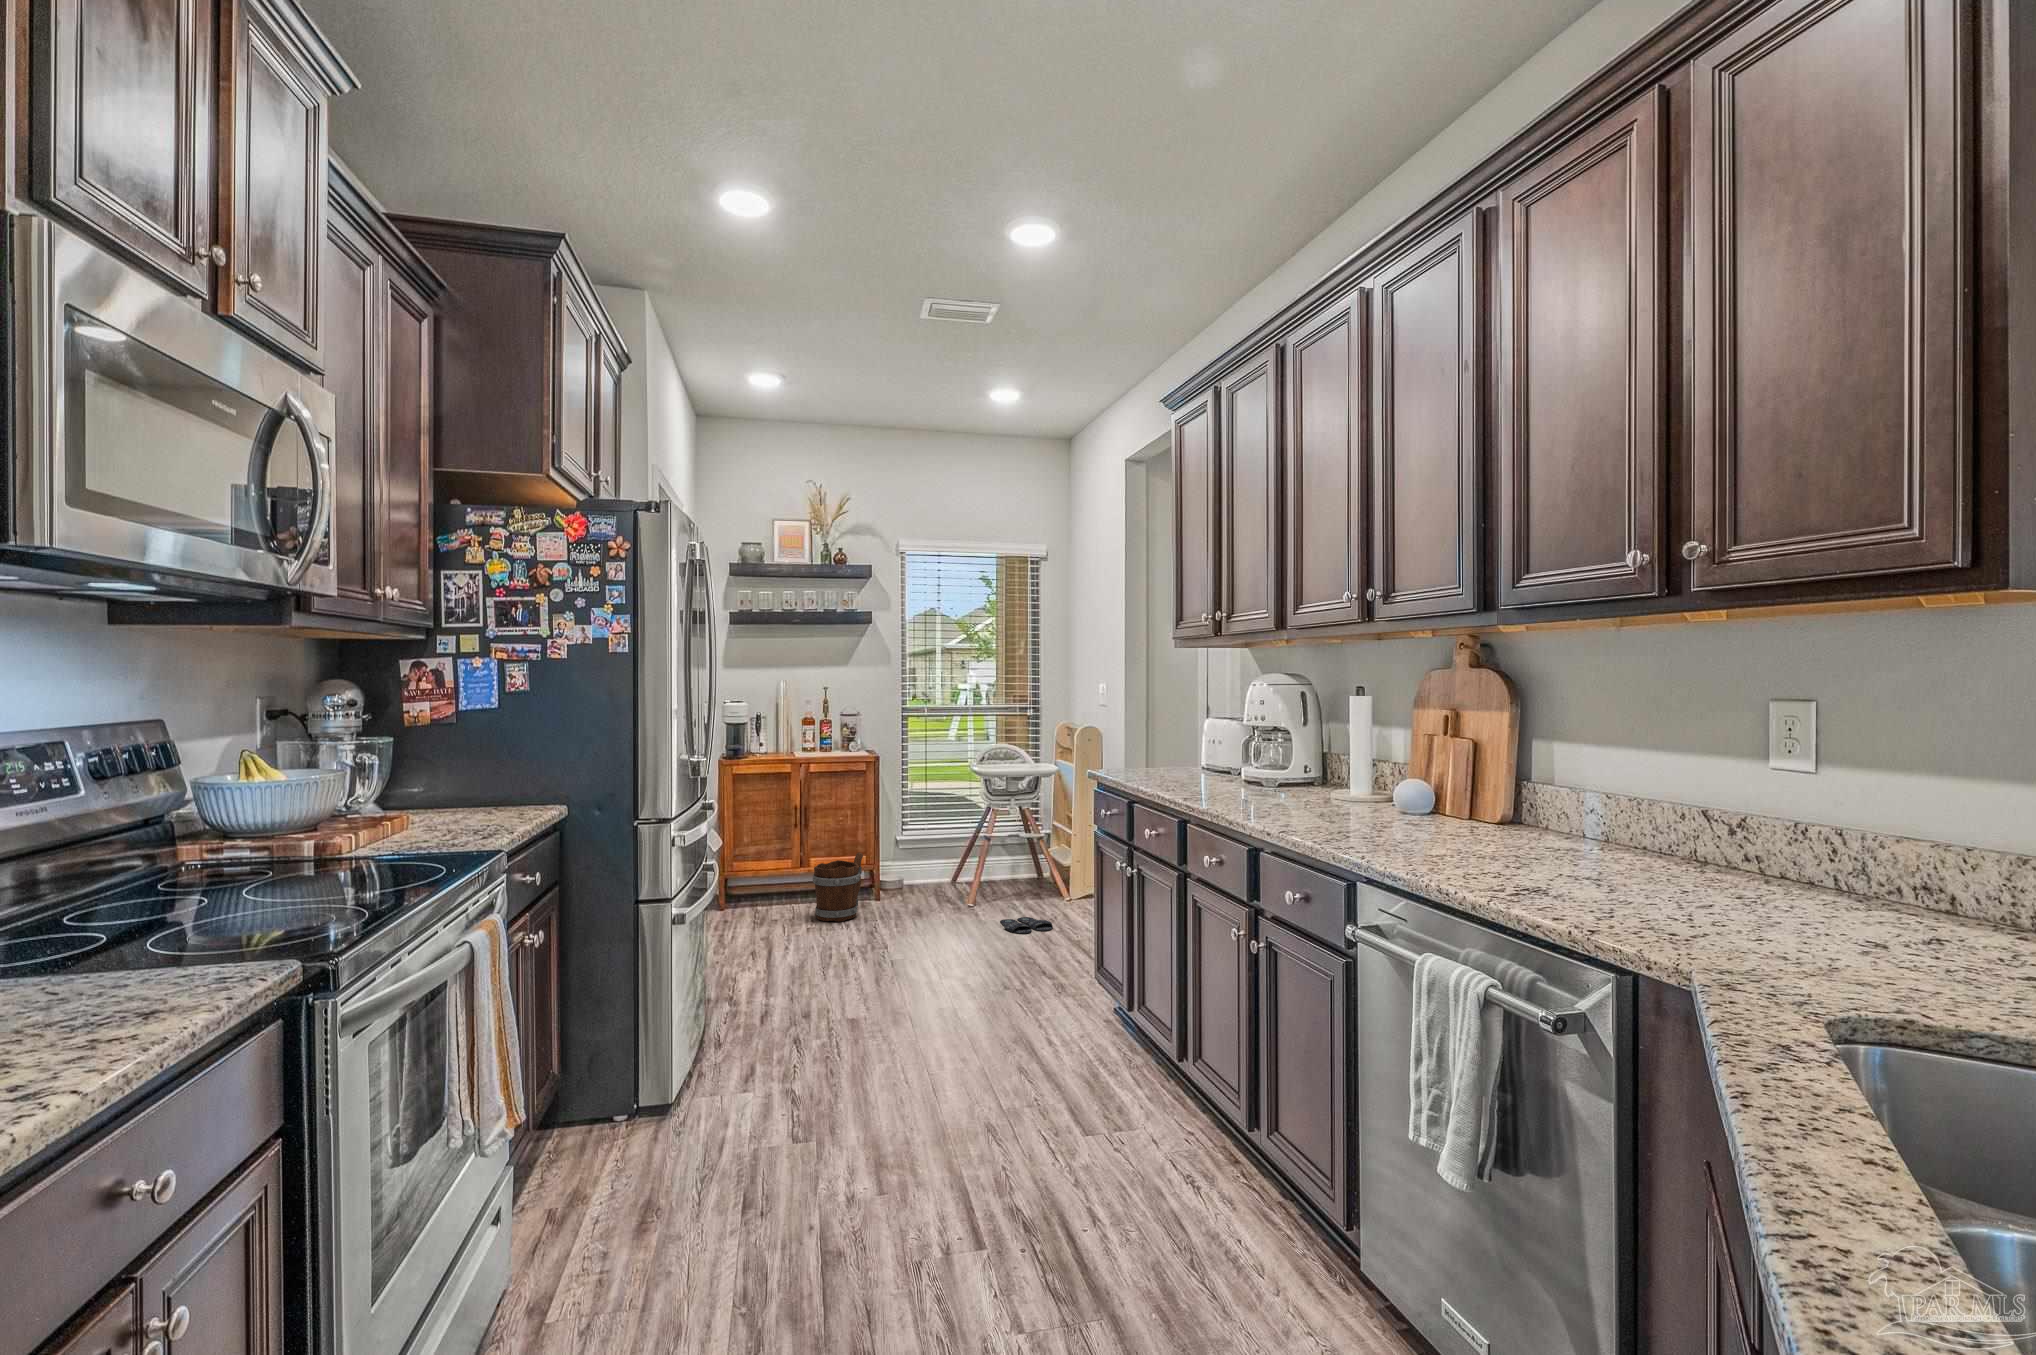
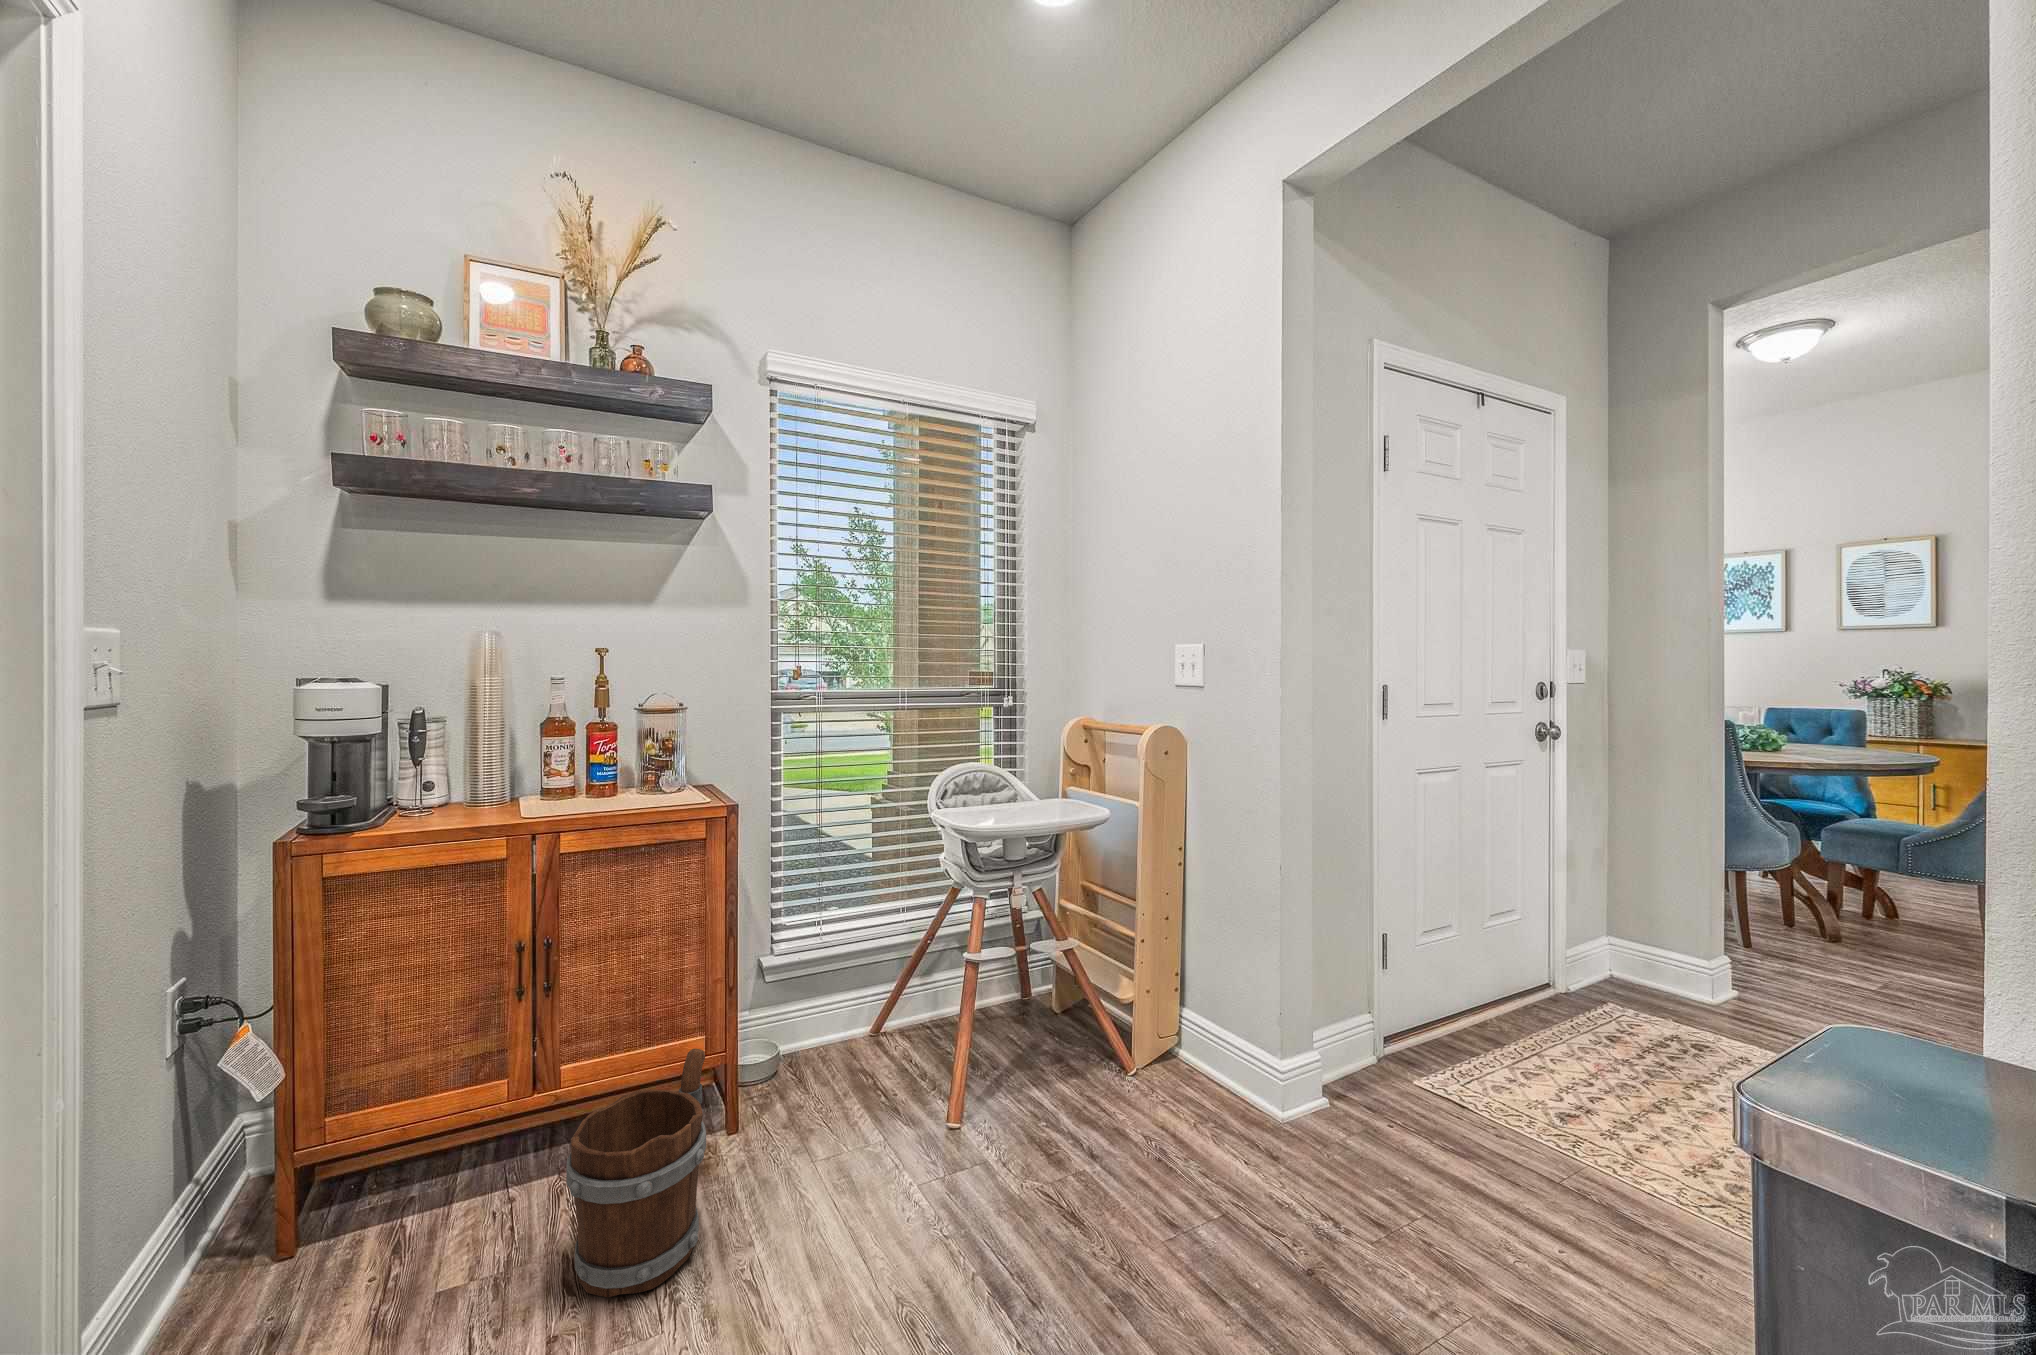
slippers: present [1000,917,1053,934] -> none [1072,1170,1217,1273]

